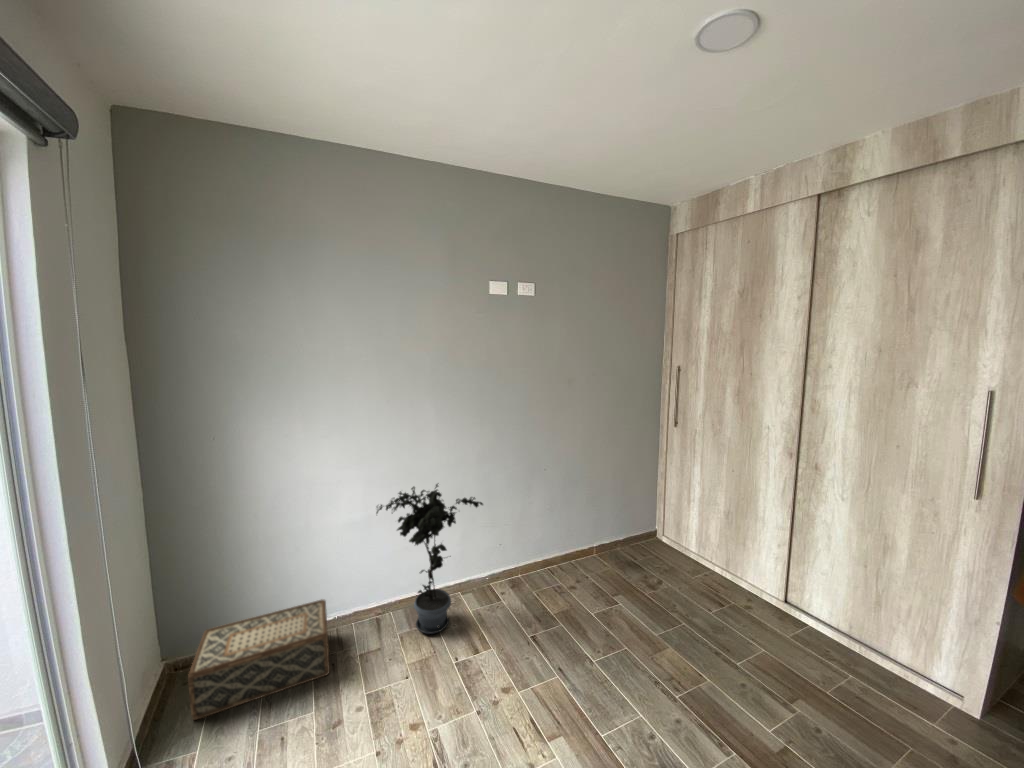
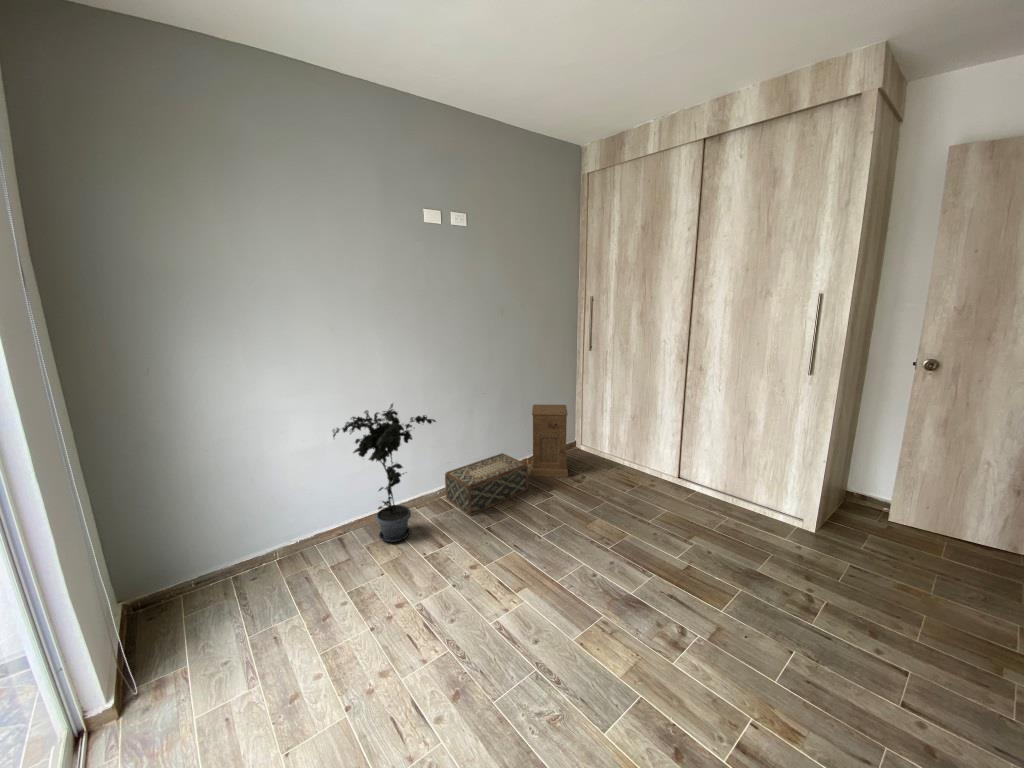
nightstand: none [595,485,641,577] -> present [531,404,568,477]
woven basket: present [188,599,330,720] -> present [445,453,528,515]

